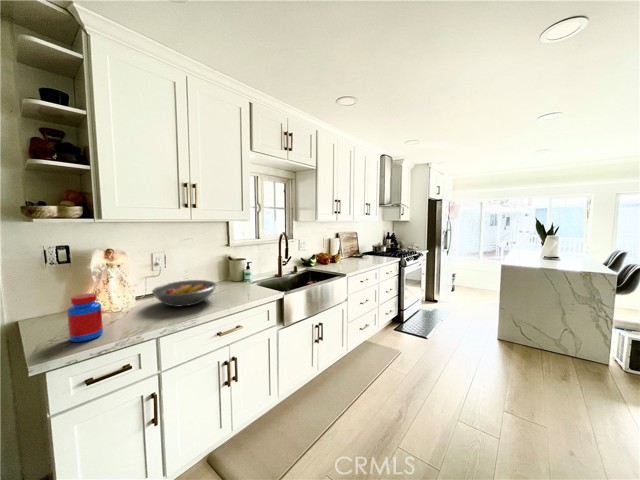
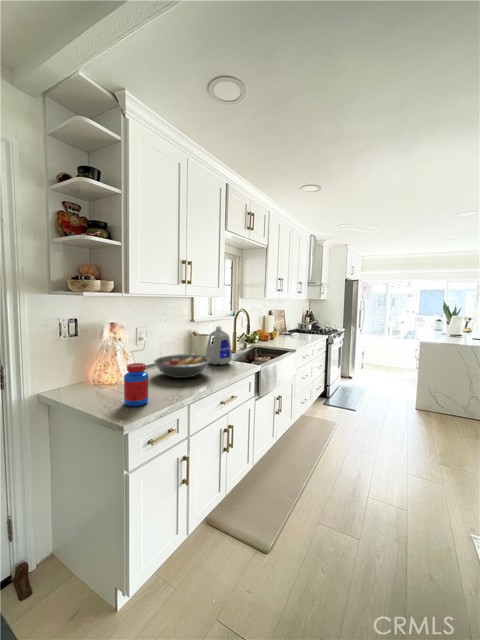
bottle: none [231,251,256,291] -> present [206,326,232,365]

